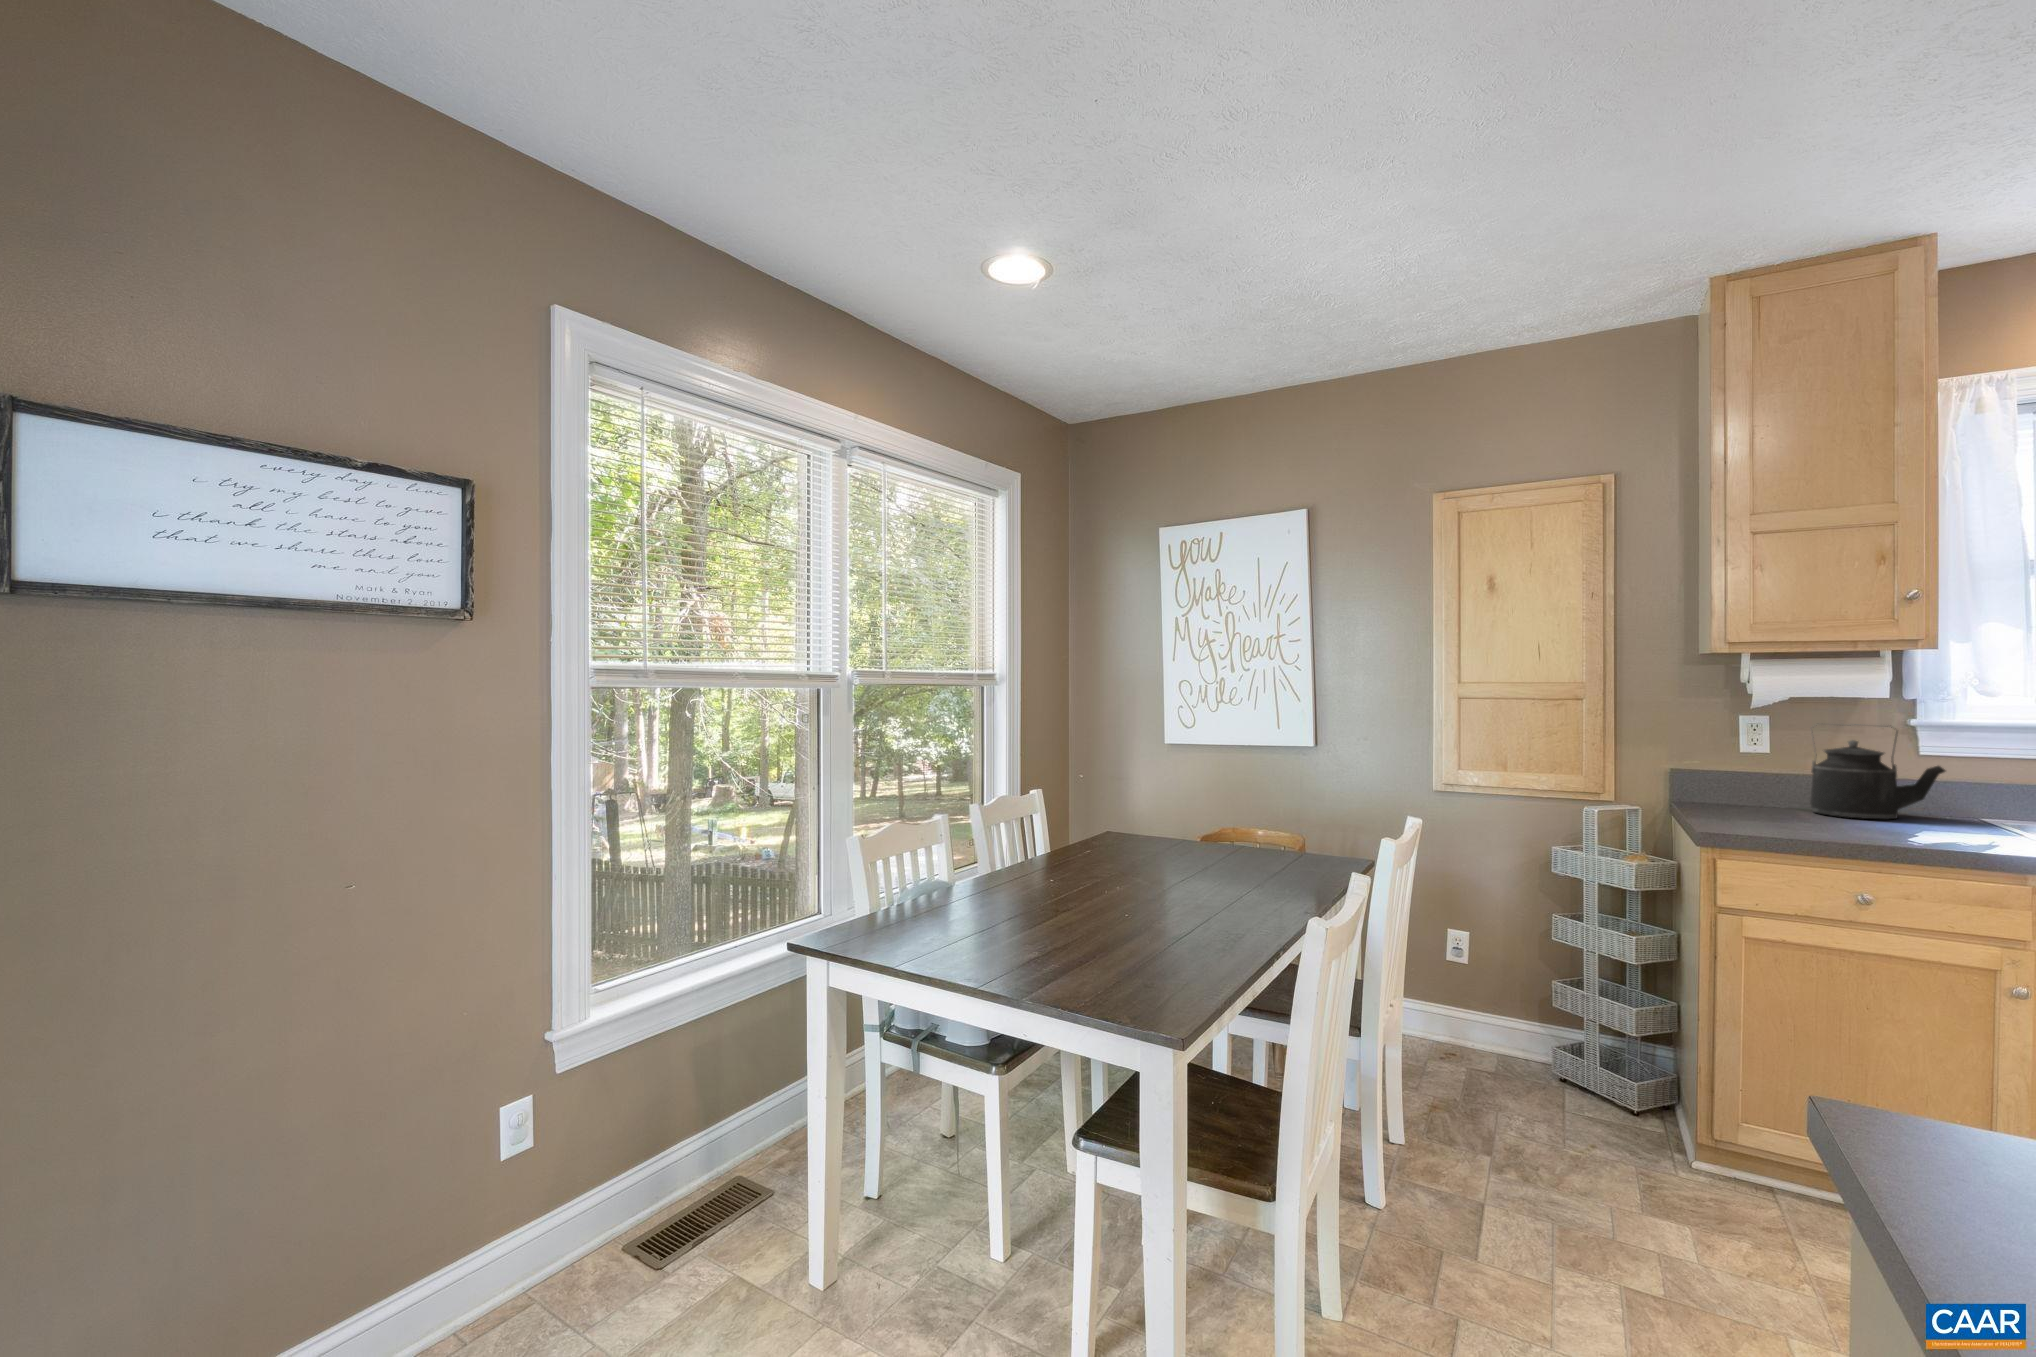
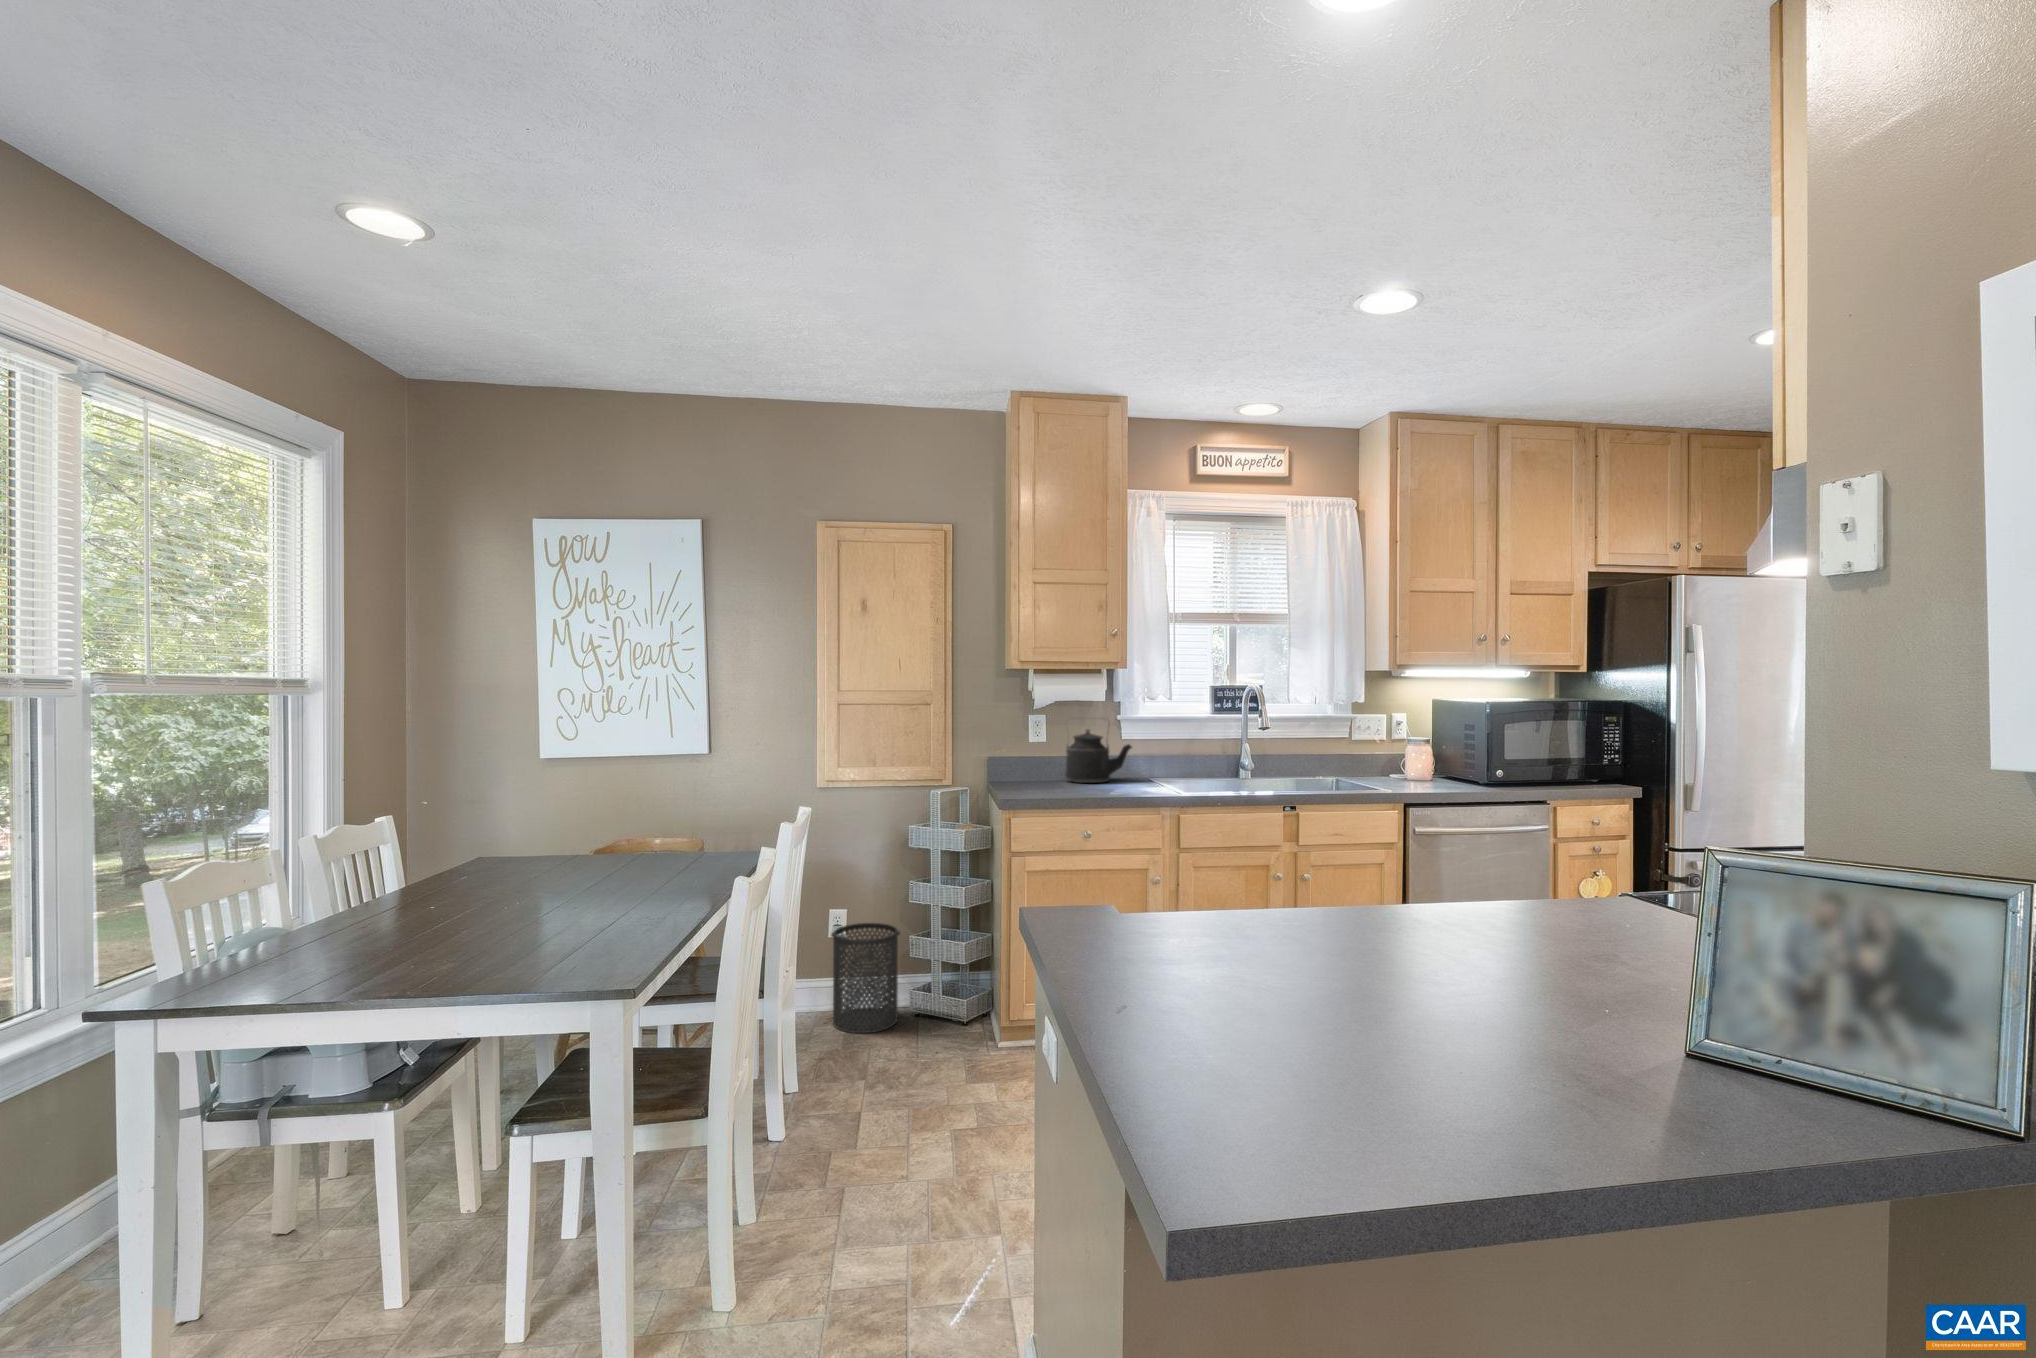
trash can: none [1450,952,1541,1086] -> present [831,923,900,1033]

